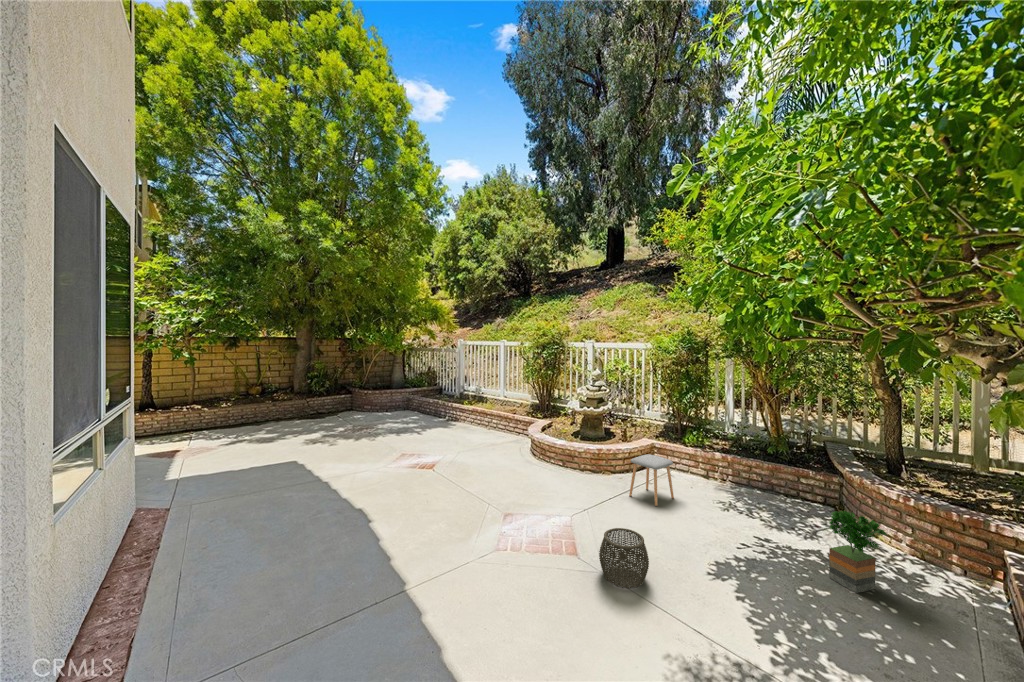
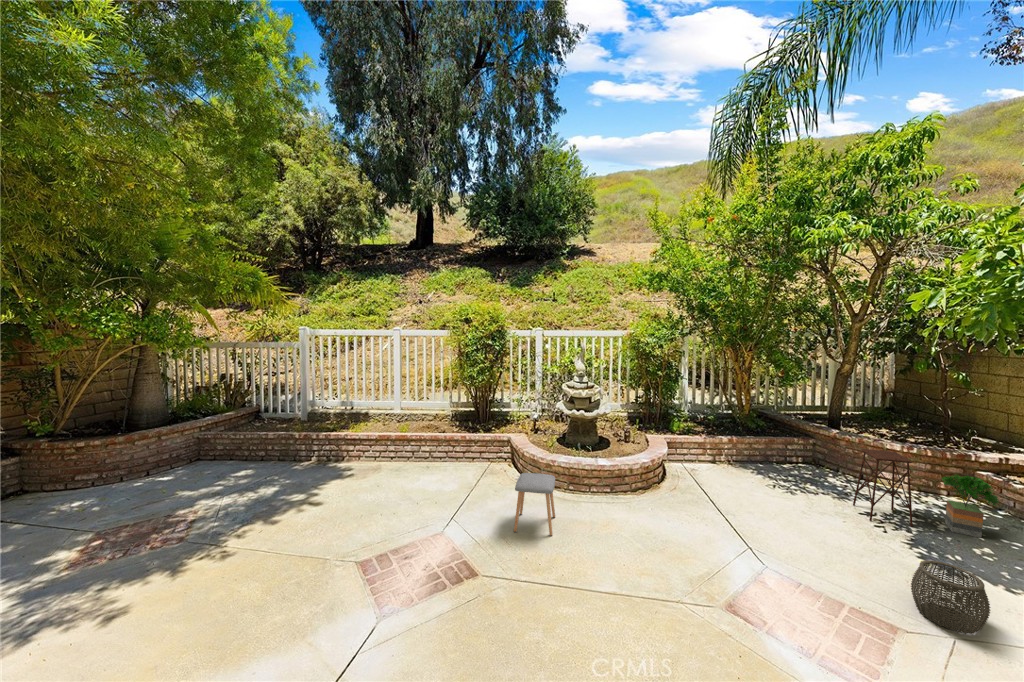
stool: present [629,454,674,506] -> present [514,473,555,536]
side table: none [747,468,809,560] -> present [853,449,913,526]

